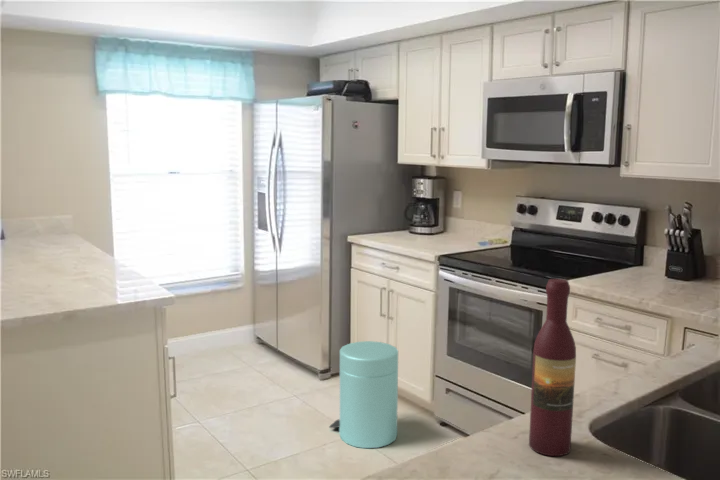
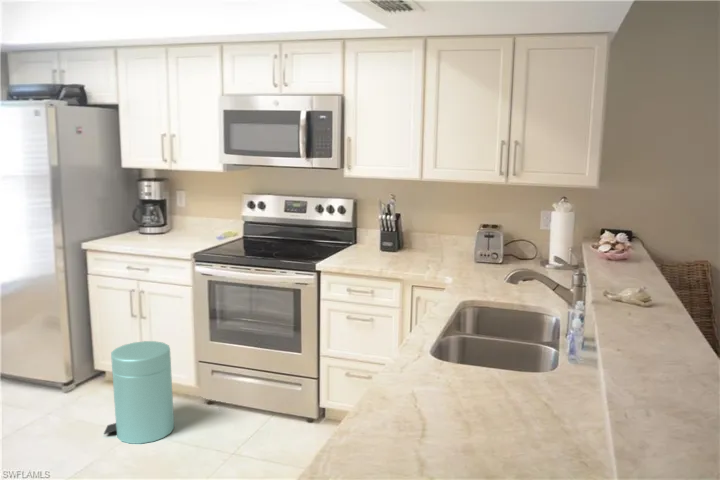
wine bottle: present [529,279,576,456] -> none [418,262,445,375]

